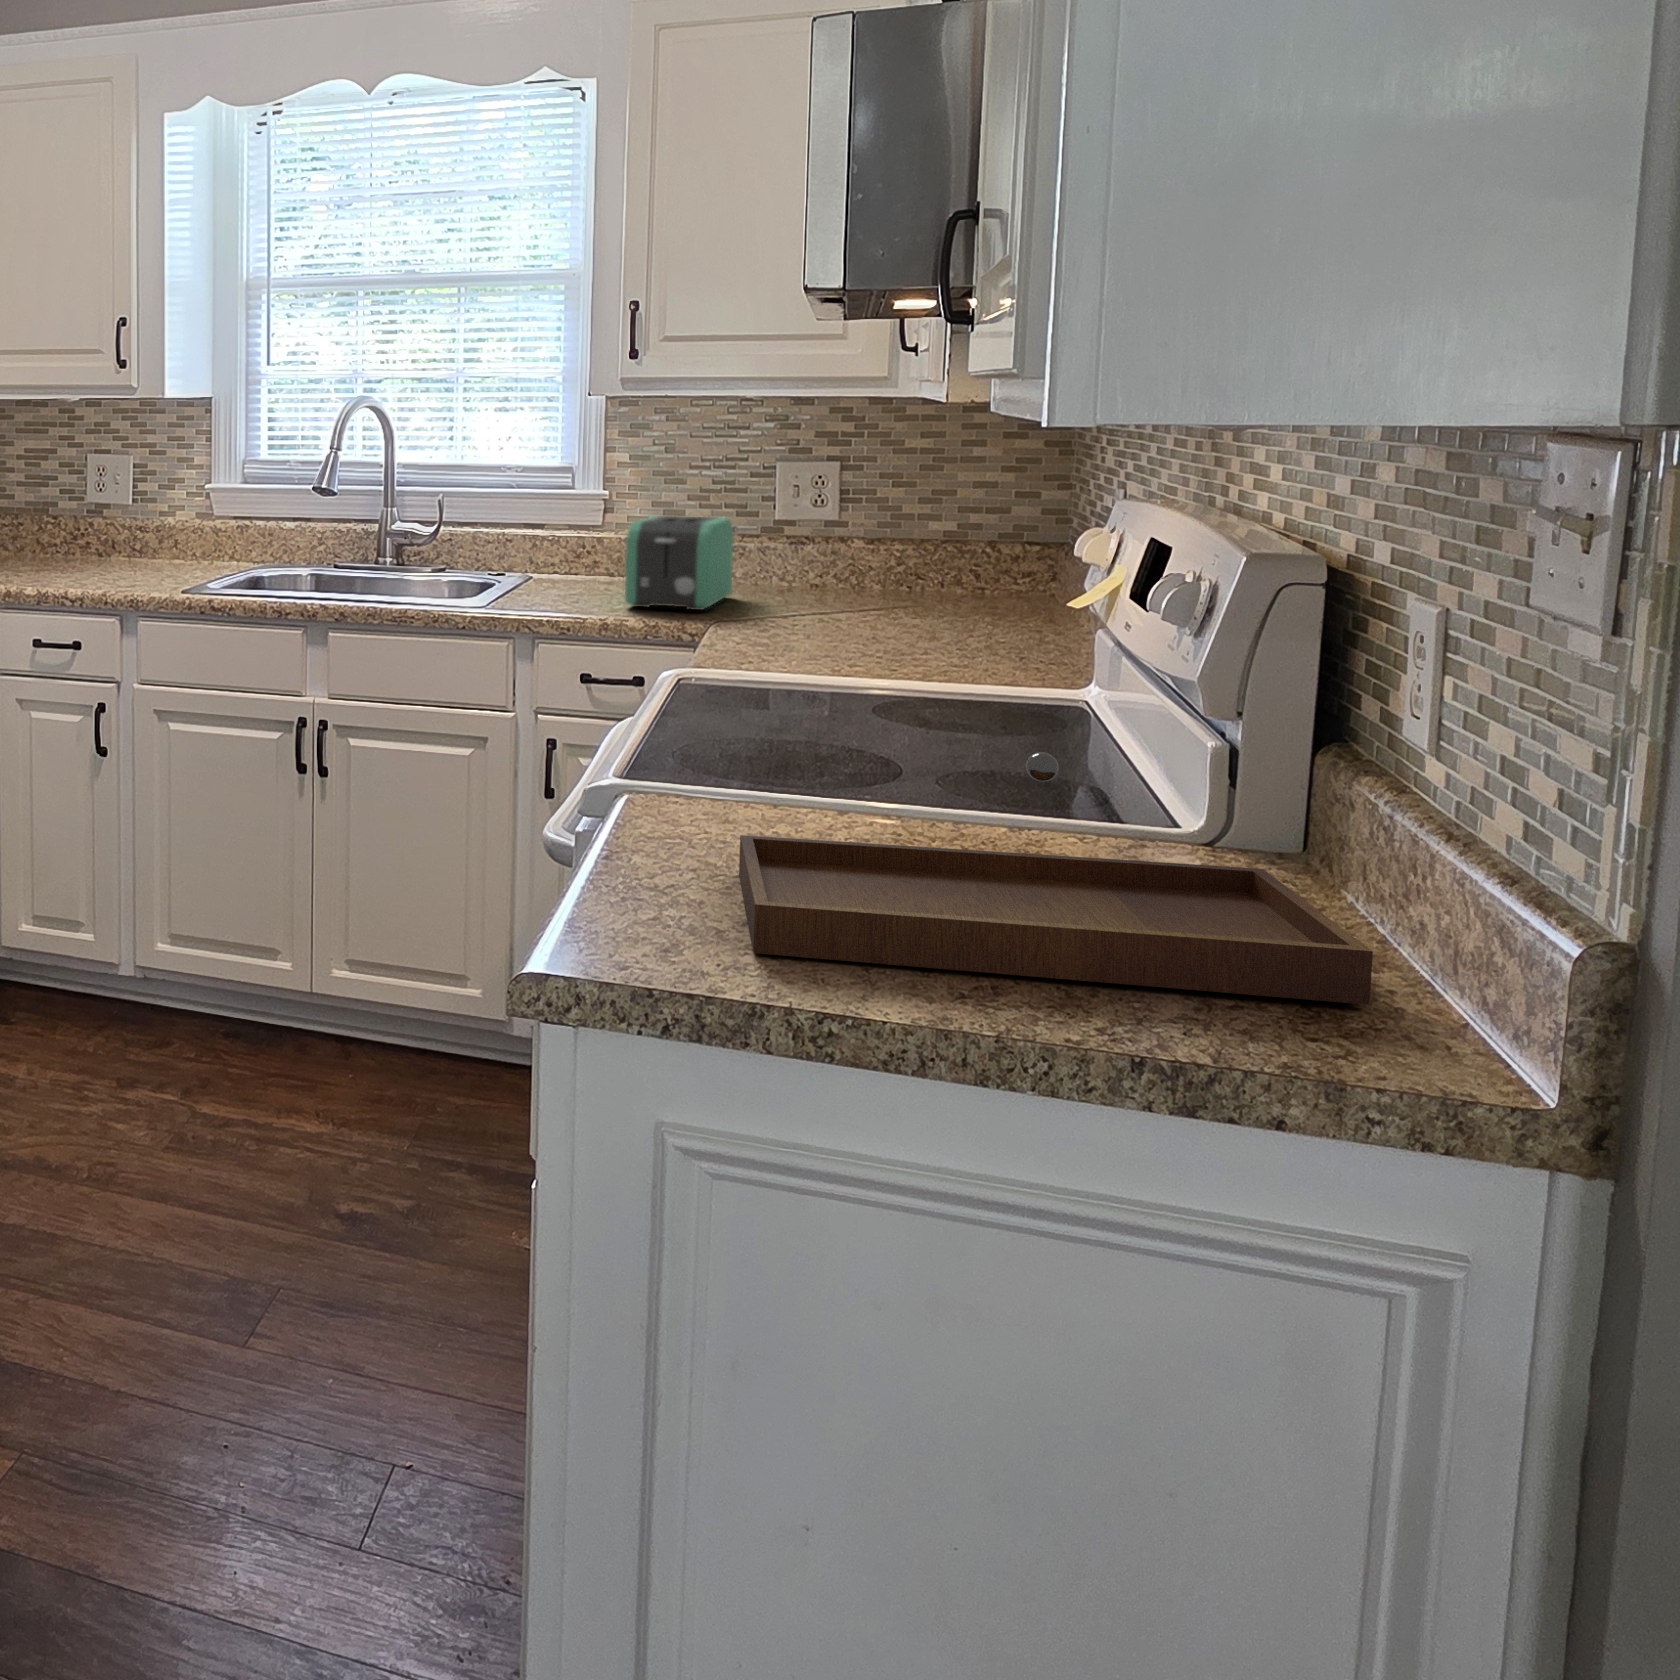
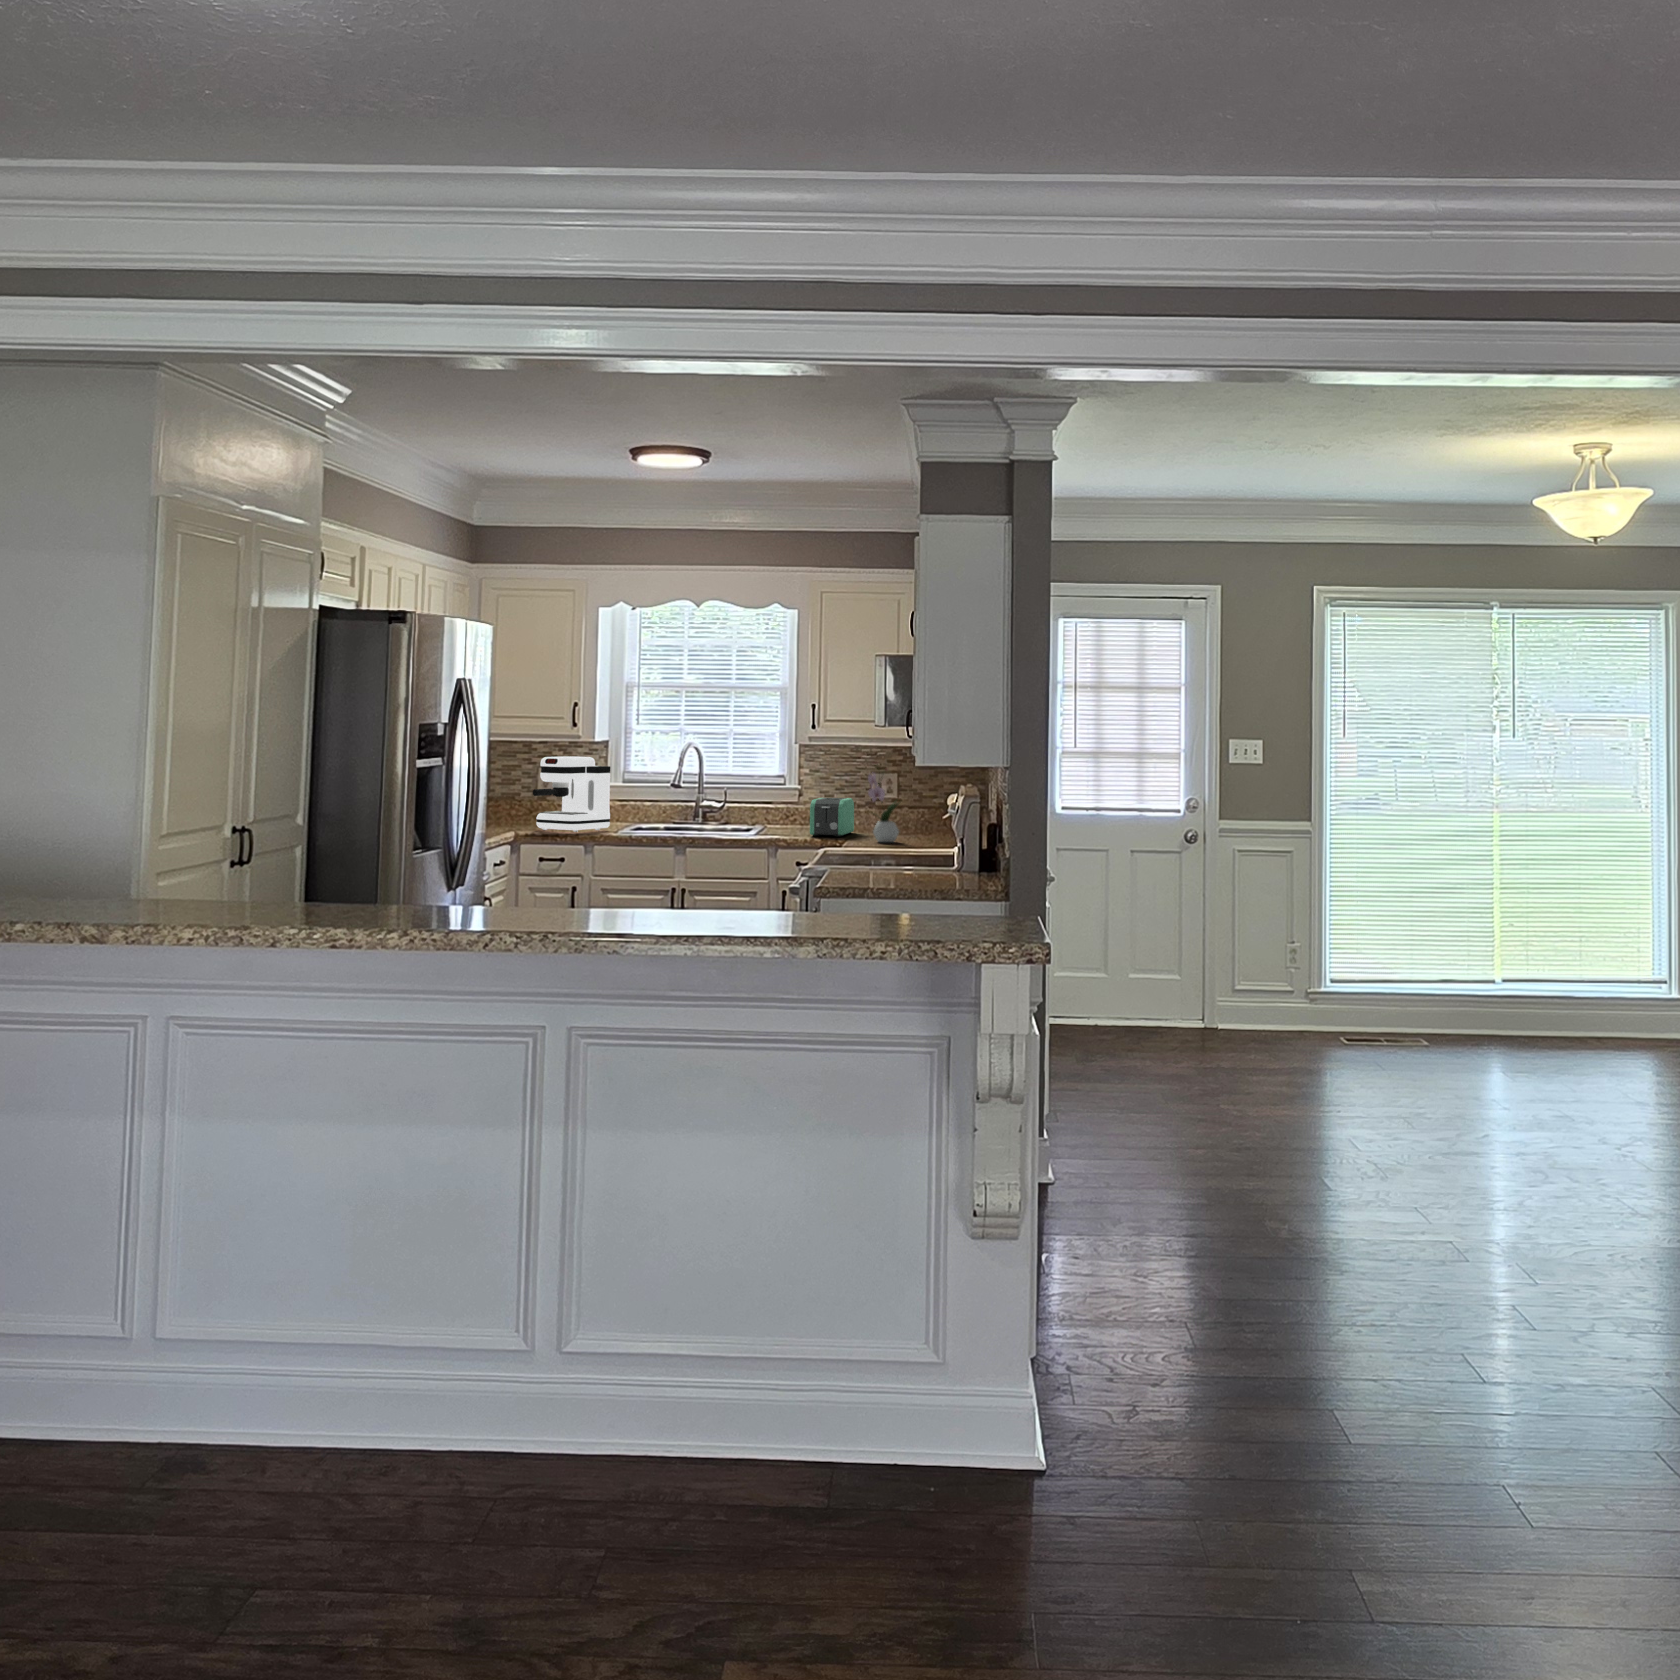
flower arrangement: none [778,426,877,635] -> present [868,763,899,842]
coffee maker: none [15,428,187,587] -> present [533,756,610,832]
tray: present [739,752,1373,1005] -> none [840,843,955,886]

